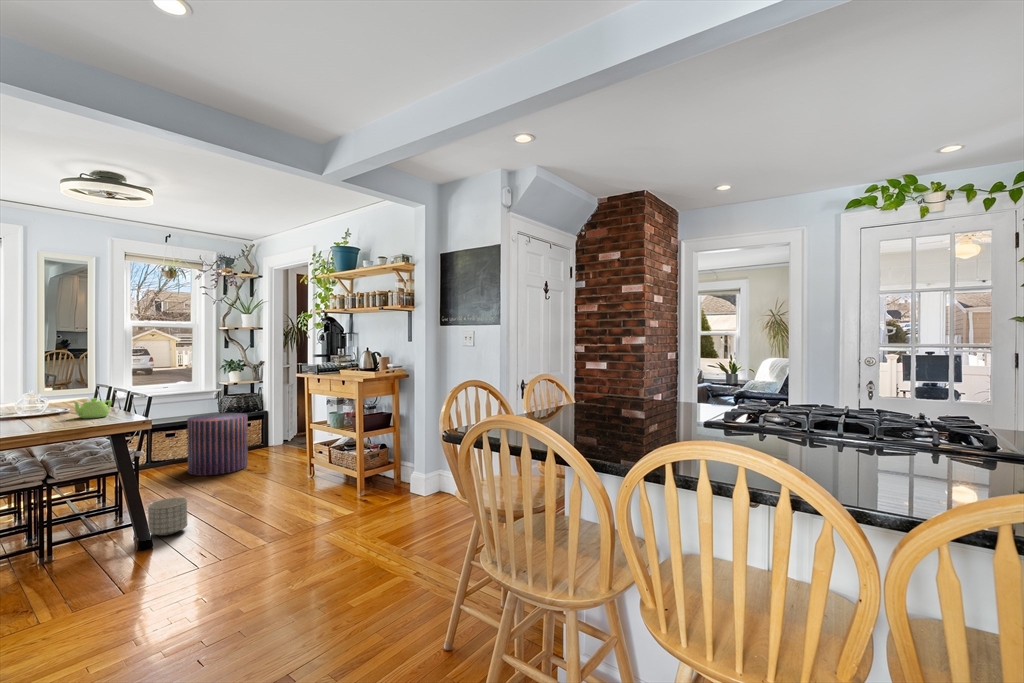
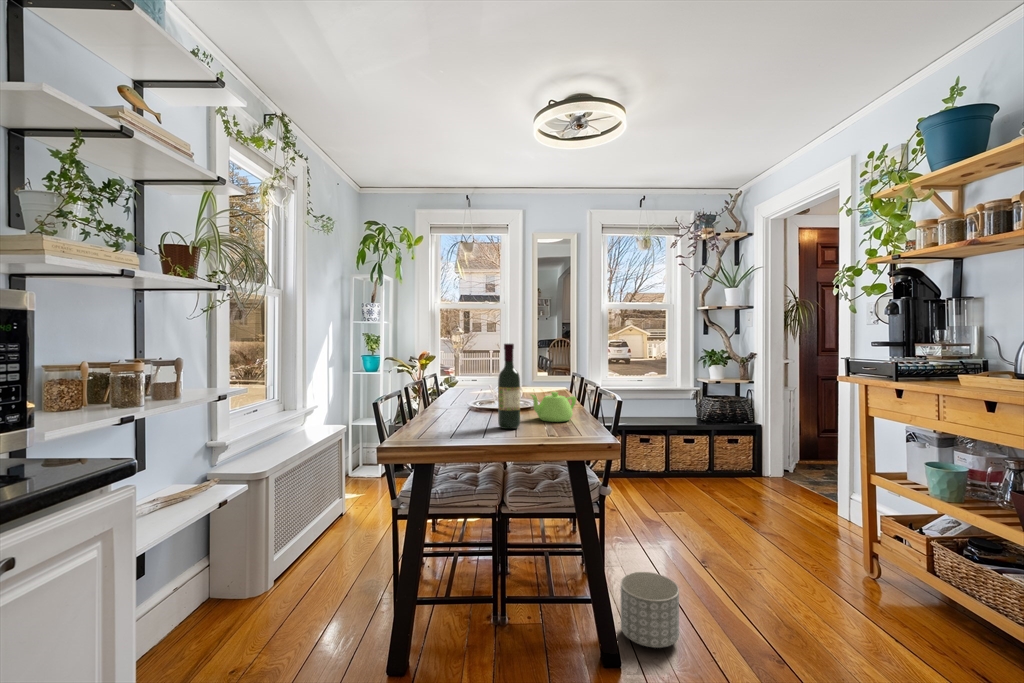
wine bottle: none [47,368,67,425] -> present [498,344,520,429]
pouf: present [187,413,248,476] -> none [664,422,744,515]

